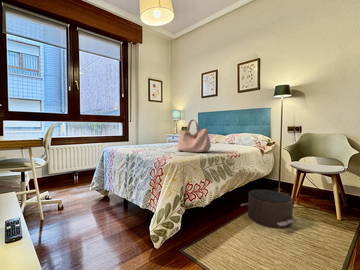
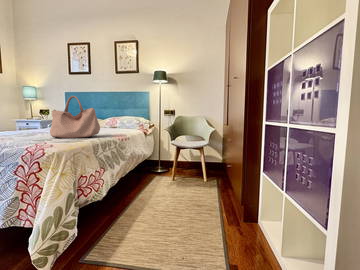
pouf: present [241,189,297,228] -> none [133,169,184,202]

